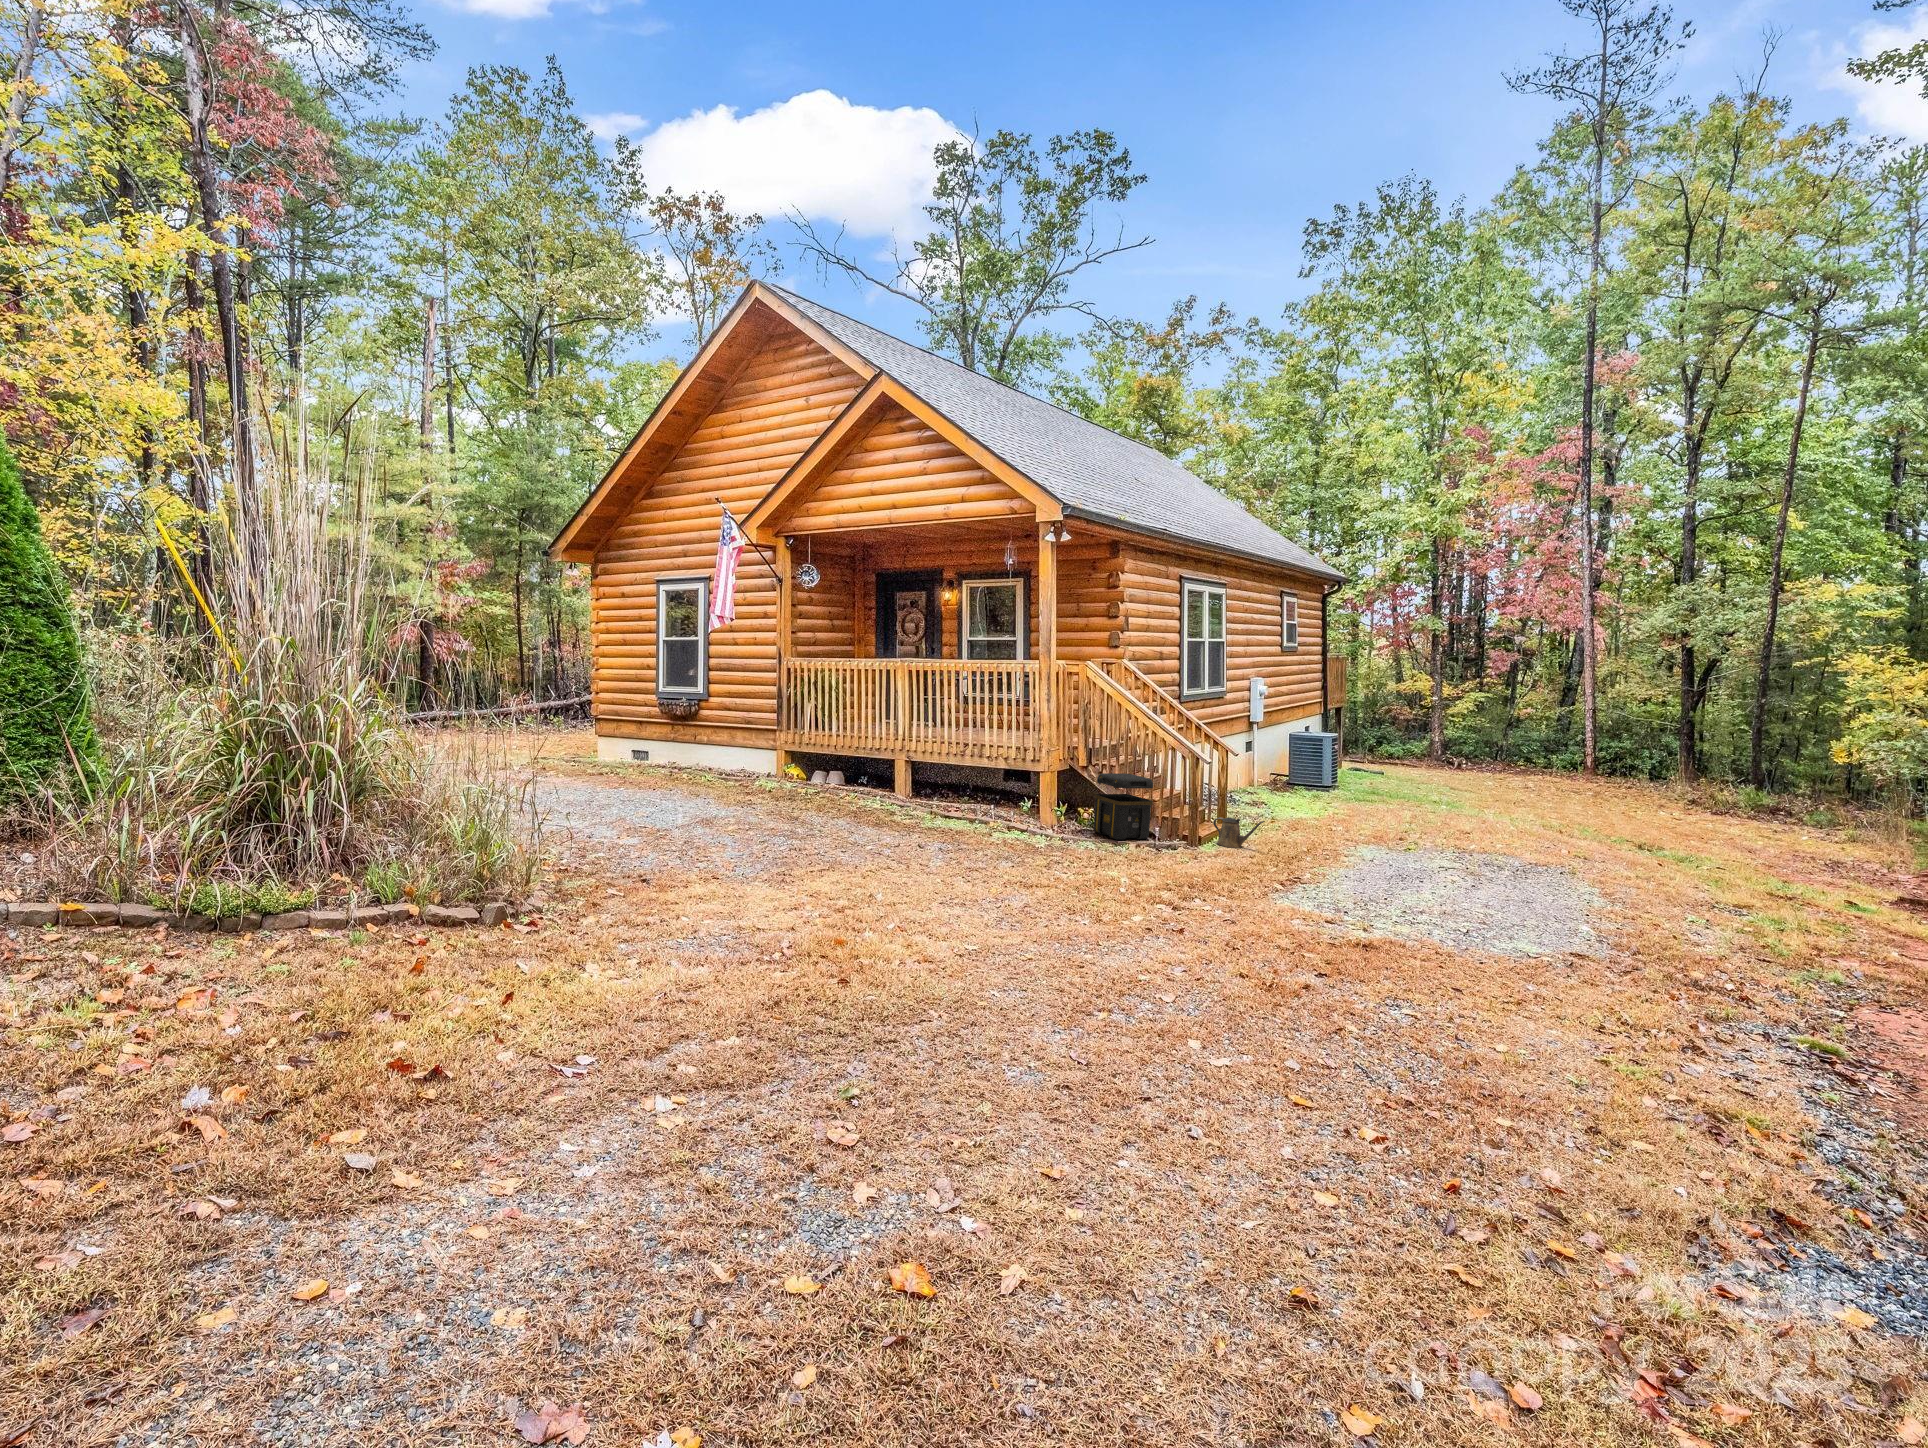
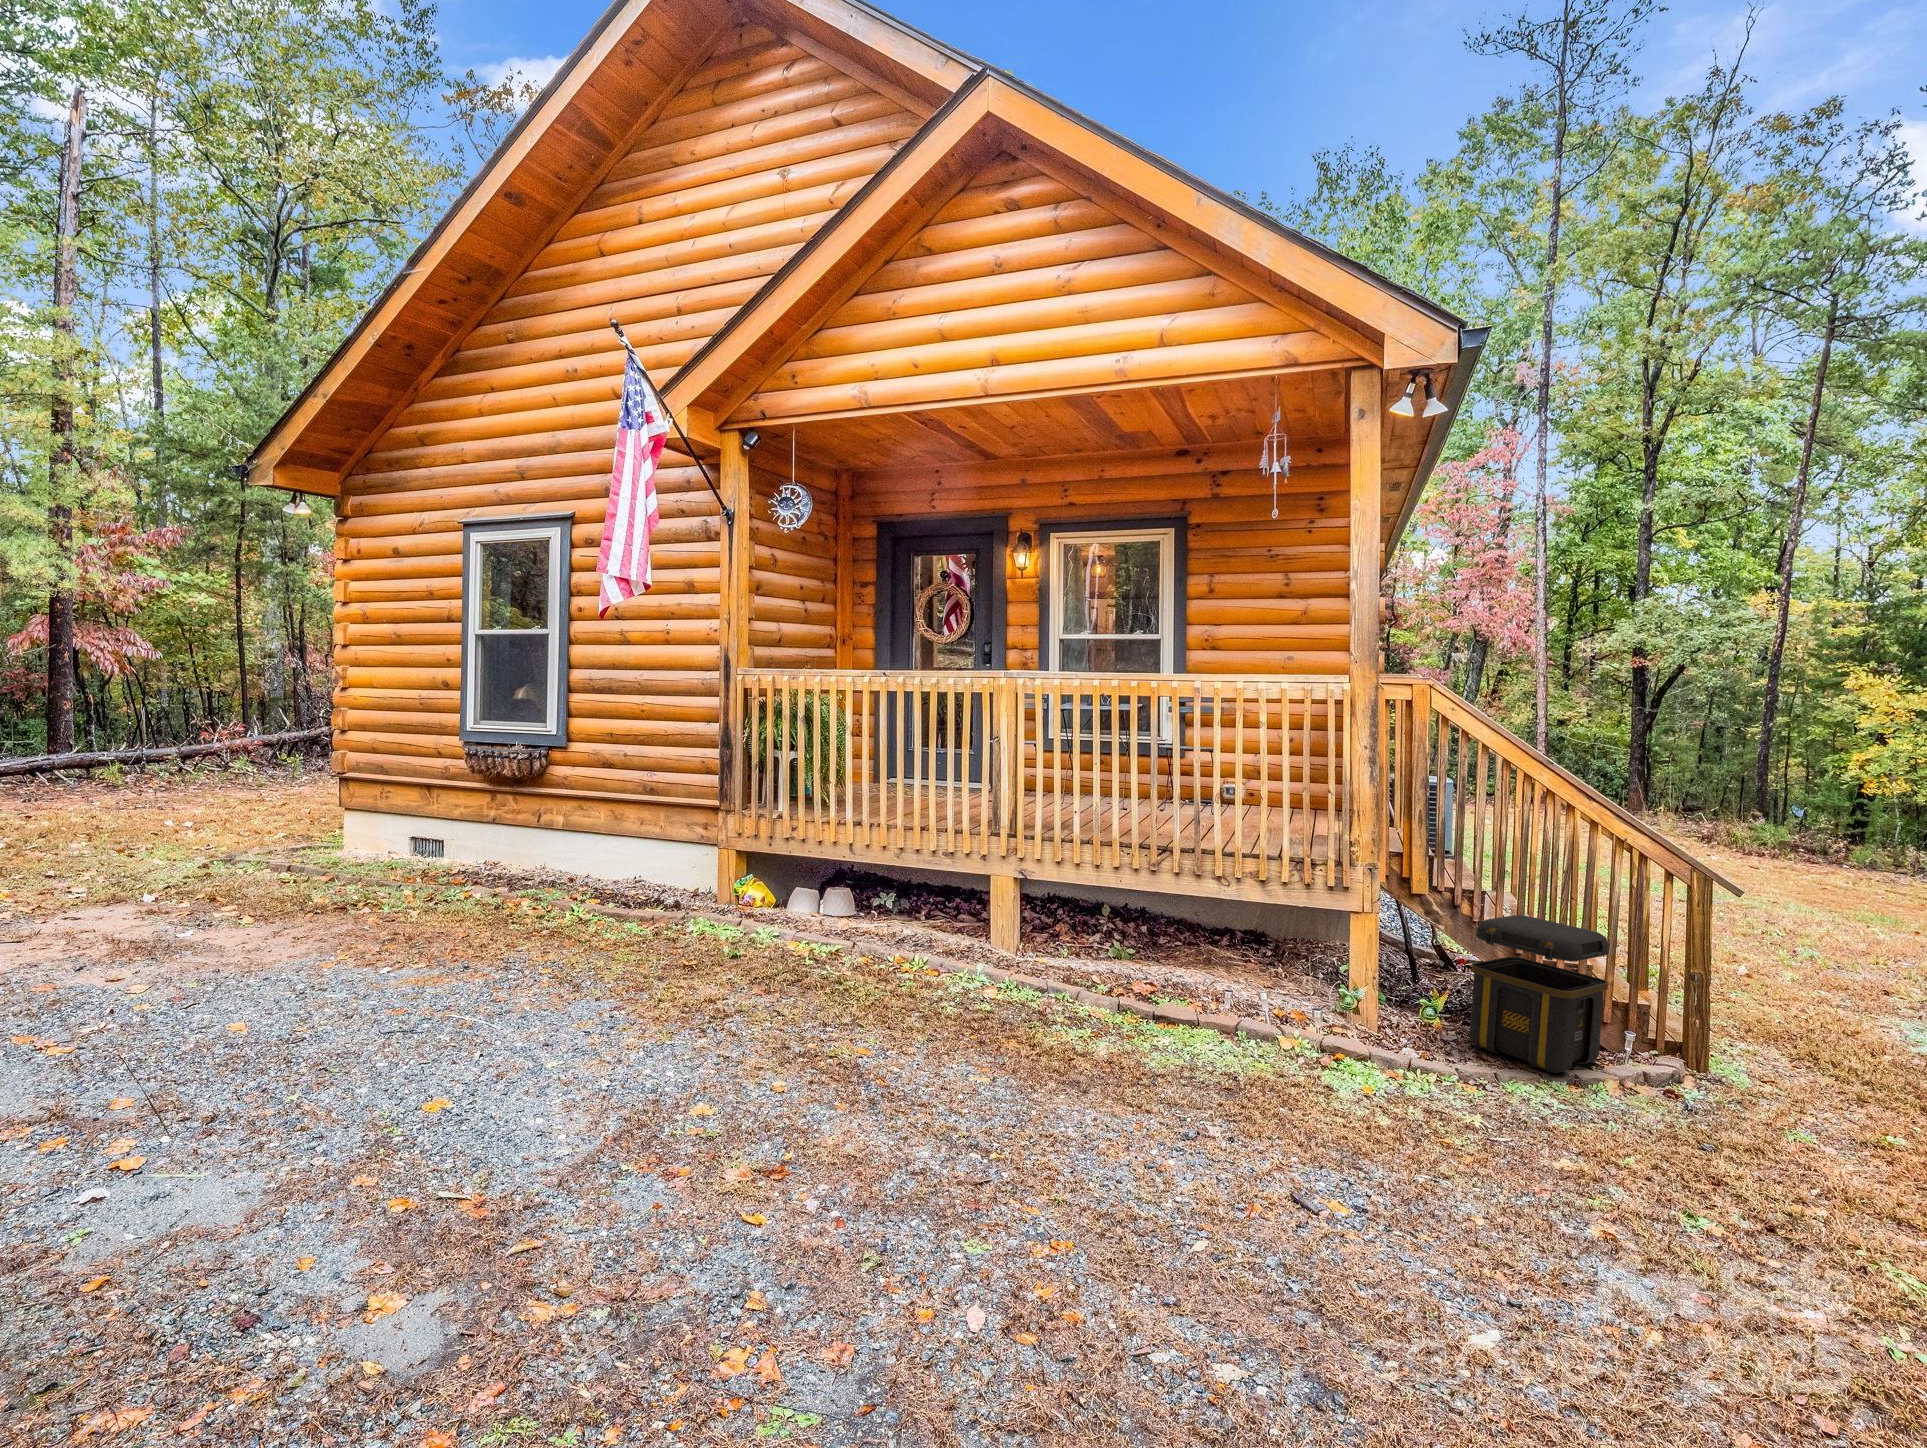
watering can: present [1213,818,1264,848] -> none [1707,1006,1856,1077]

